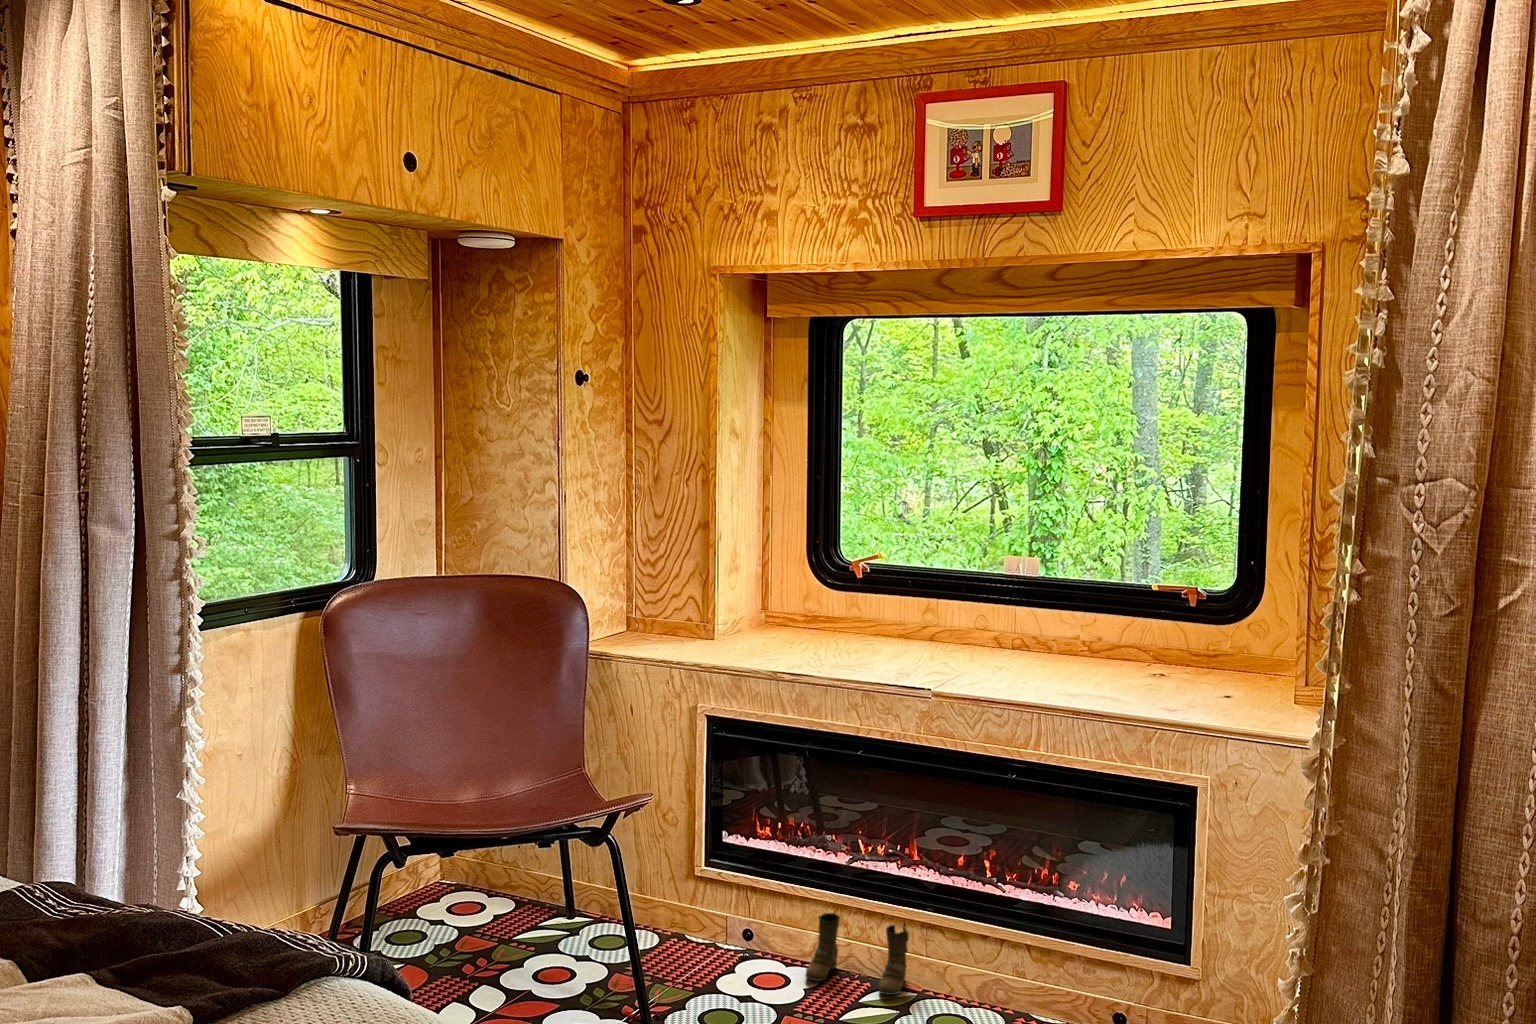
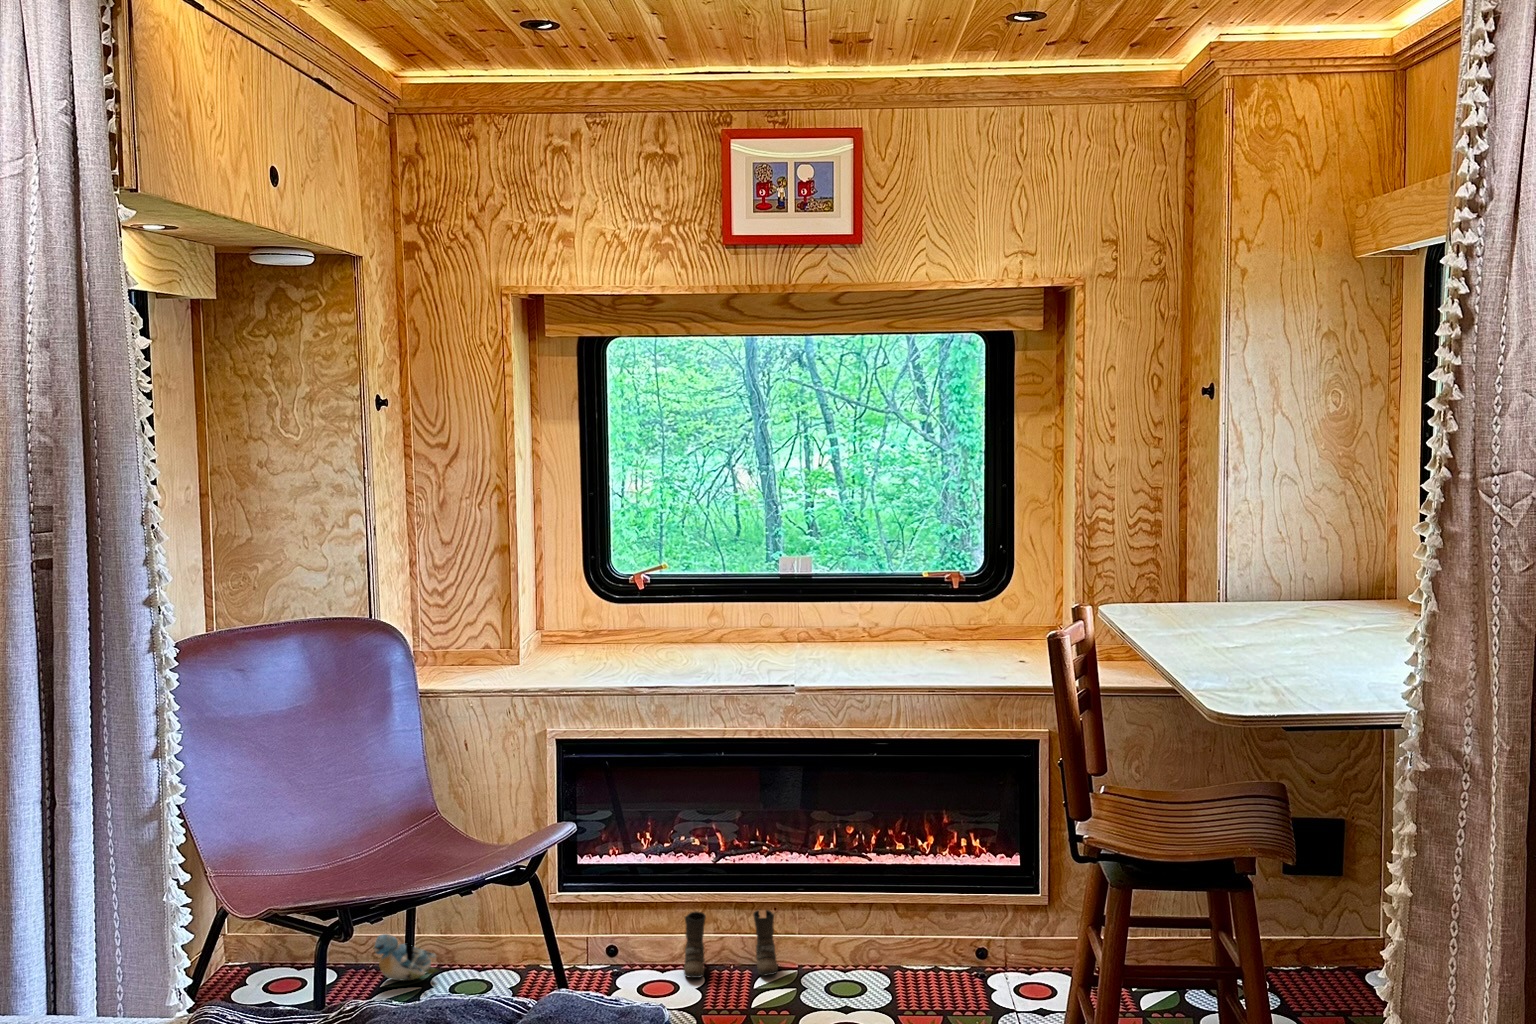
plush toy: none [539,876,595,924] -> present [373,934,438,981]

